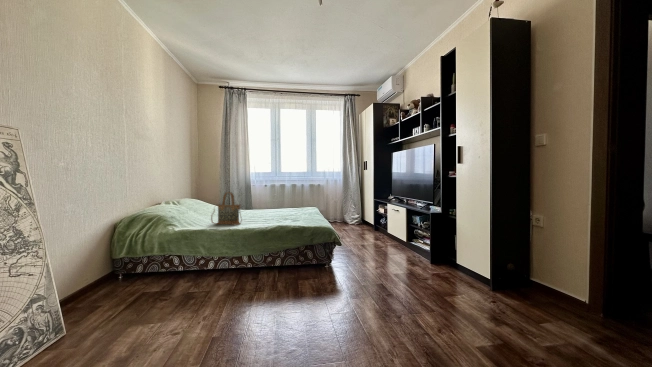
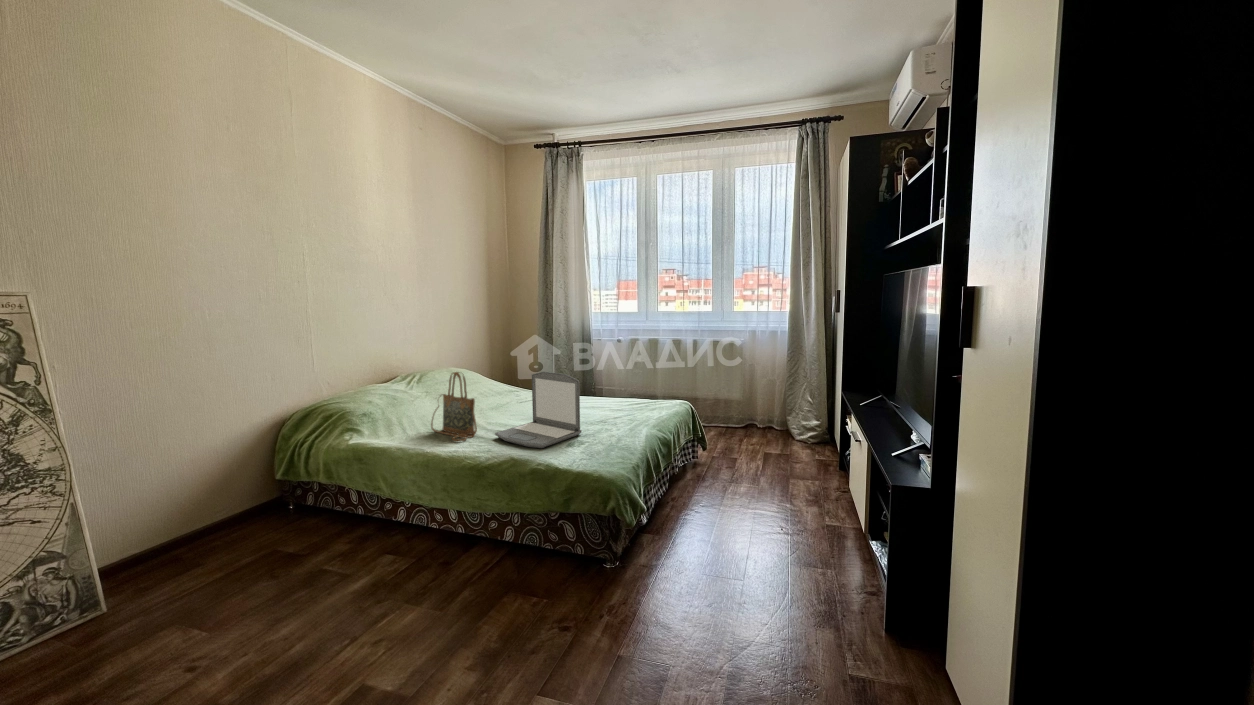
laptop: none [254,191,292,223] -> present [495,372,582,448]

